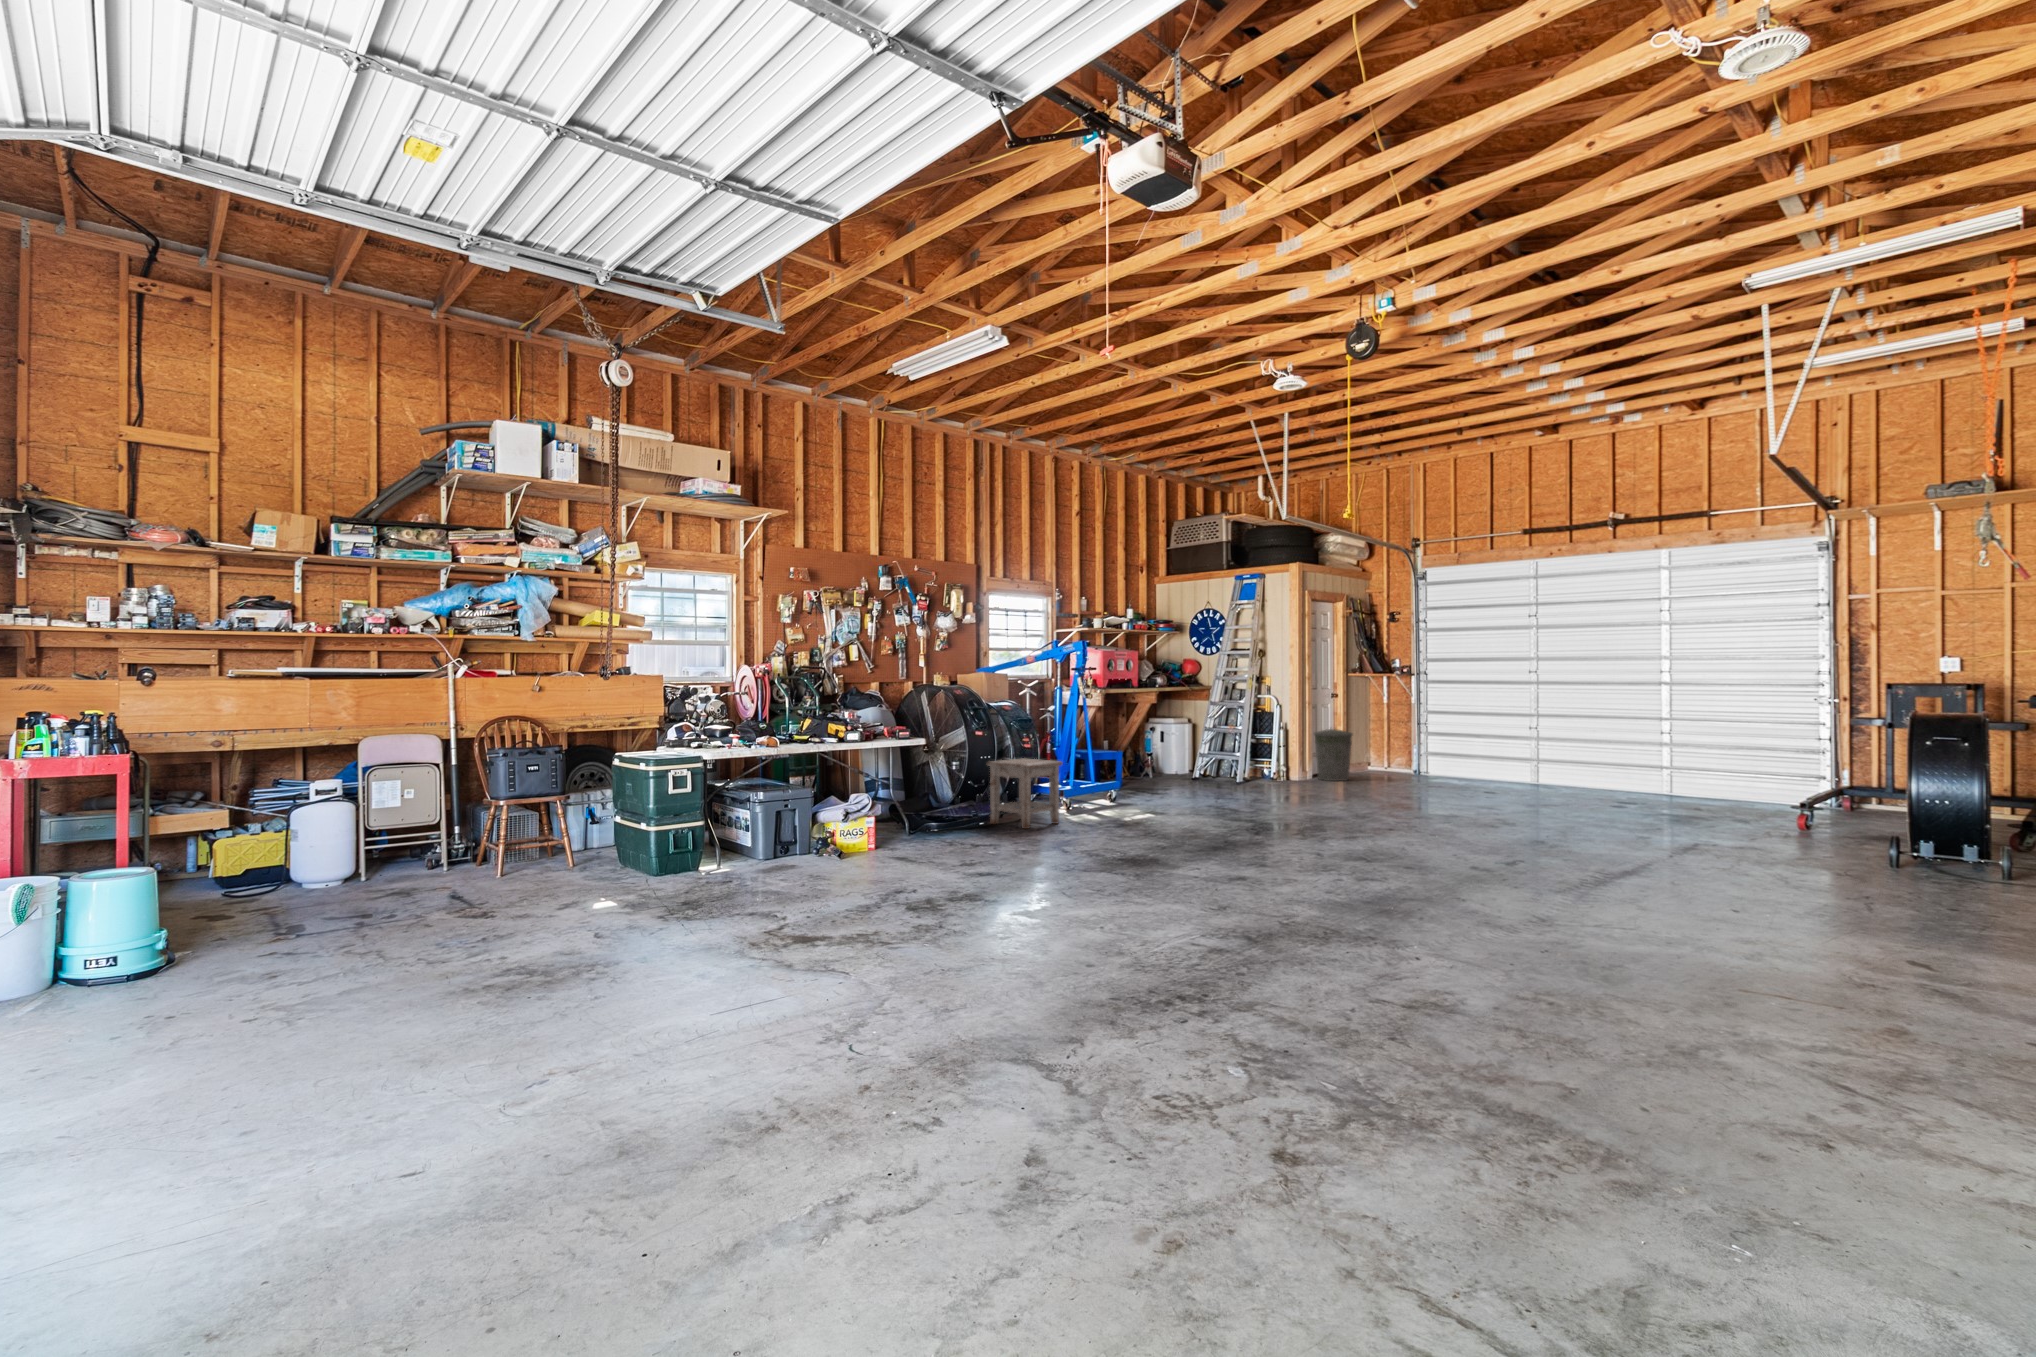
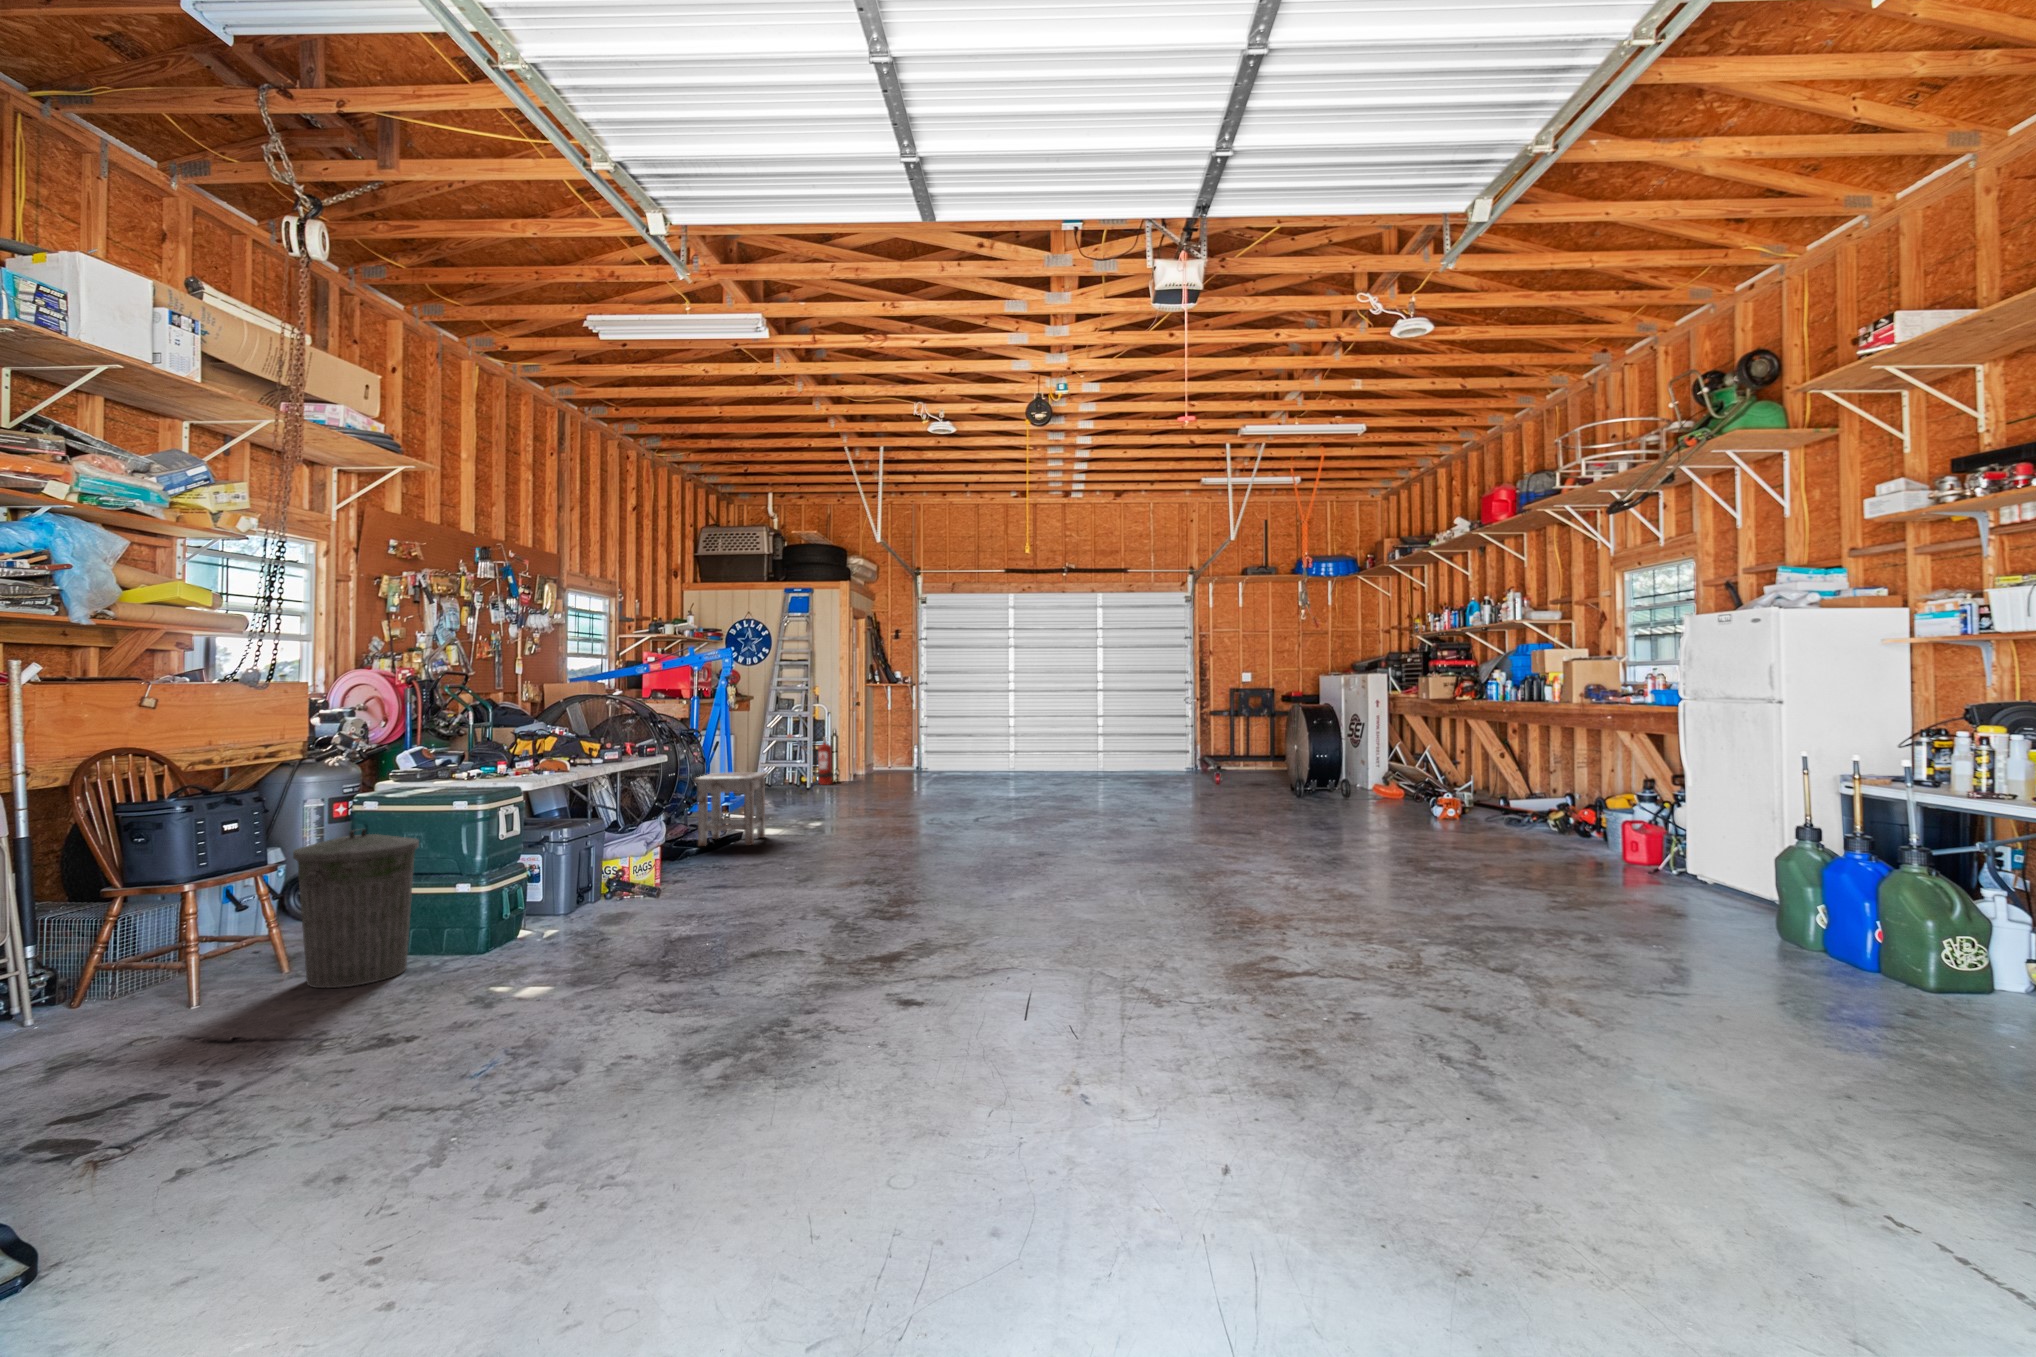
fire extinguisher: none [1258,728,1279,781] -> present [813,737,833,785]
trash can: present [1314,729,1352,781] -> present [293,829,419,988]

